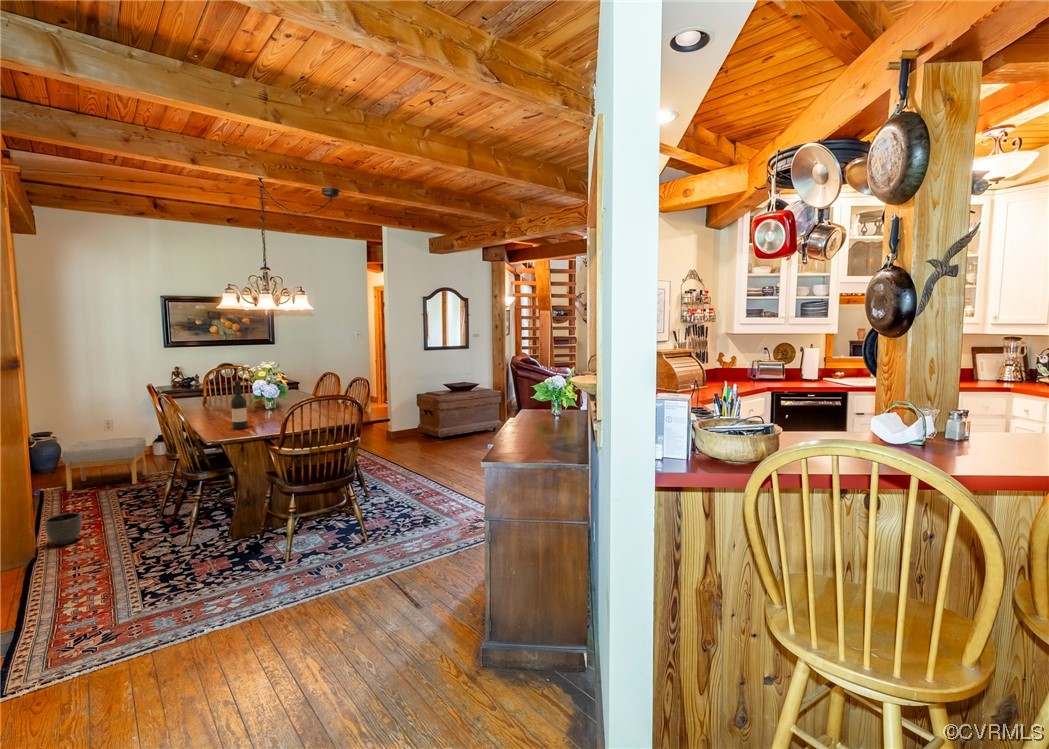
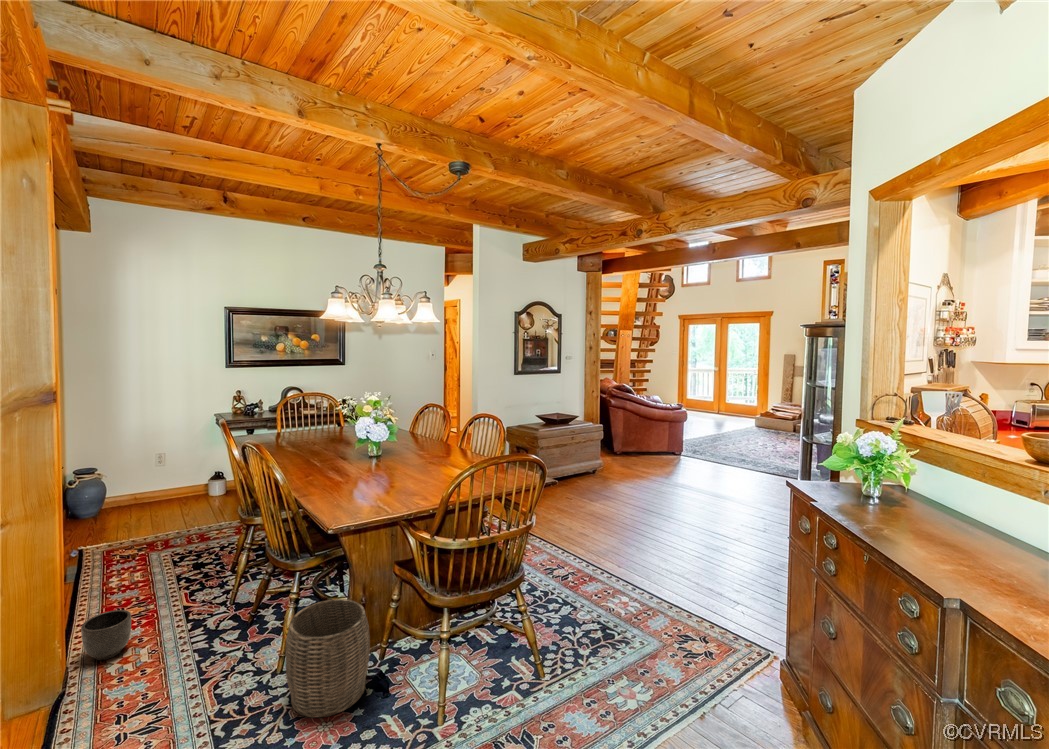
wine bottle: present [231,380,248,429] -> none [343,436,363,506]
footstool: present [62,437,147,491] -> none [106,481,205,551]
woven basket: none [189,494,252,564] -> present [286,599,370,717]

